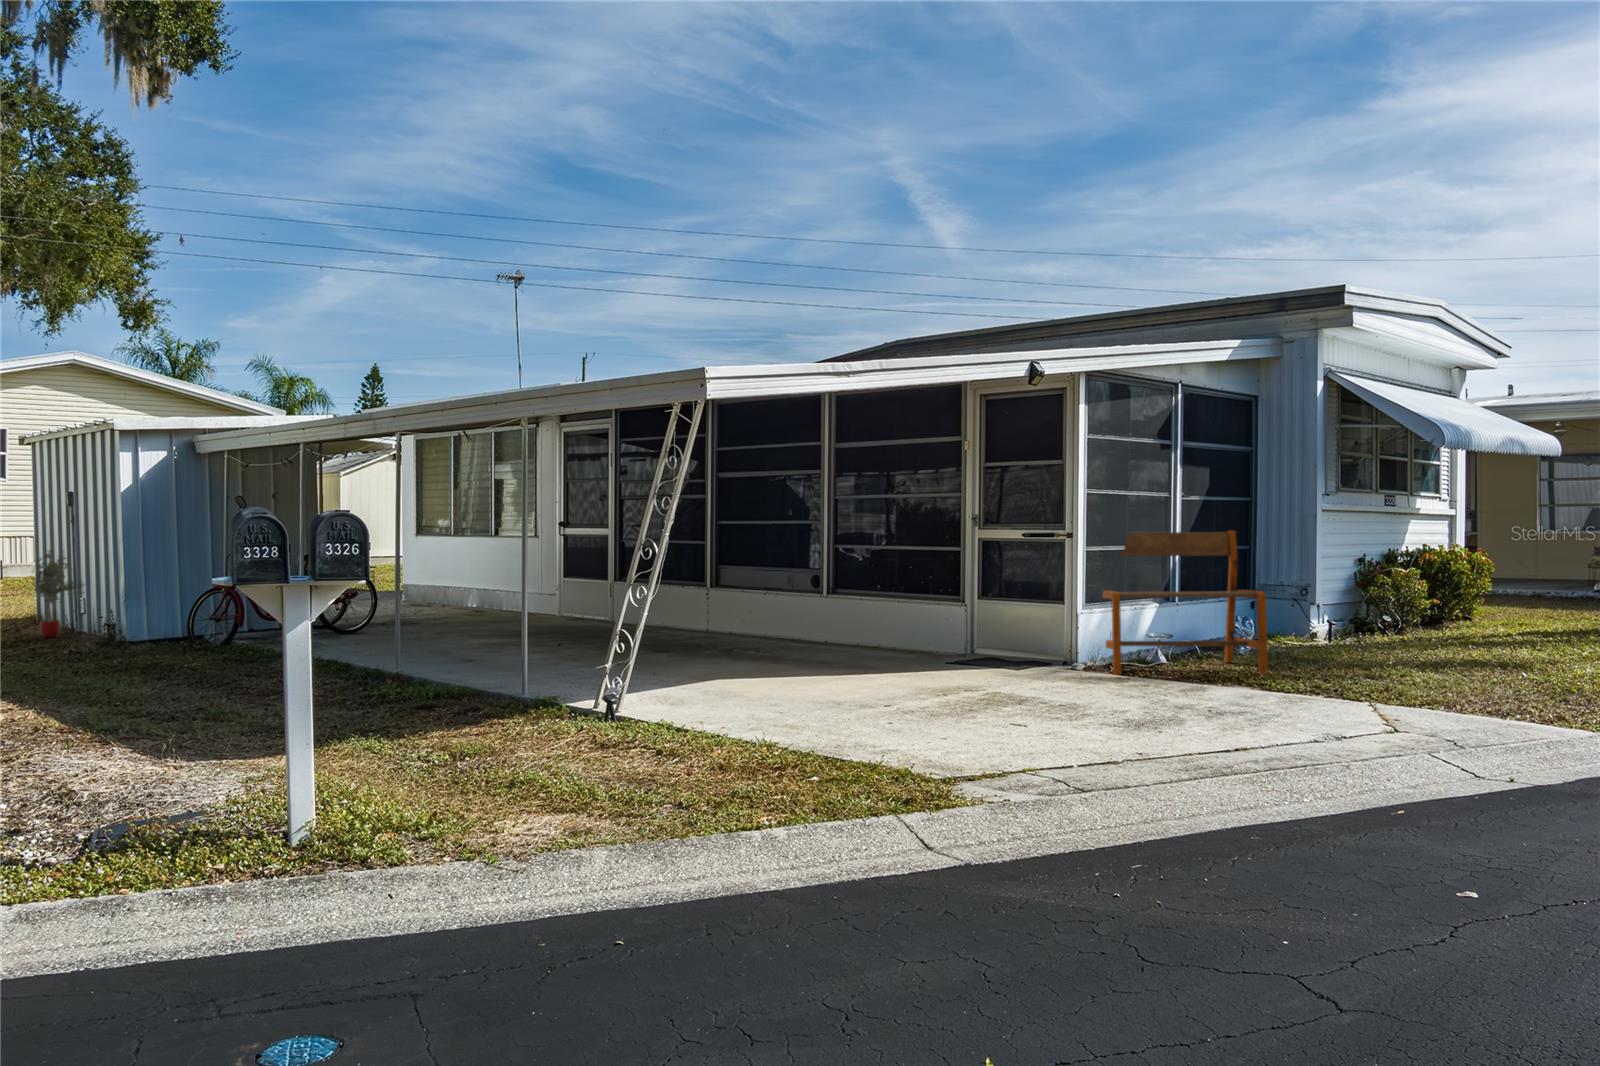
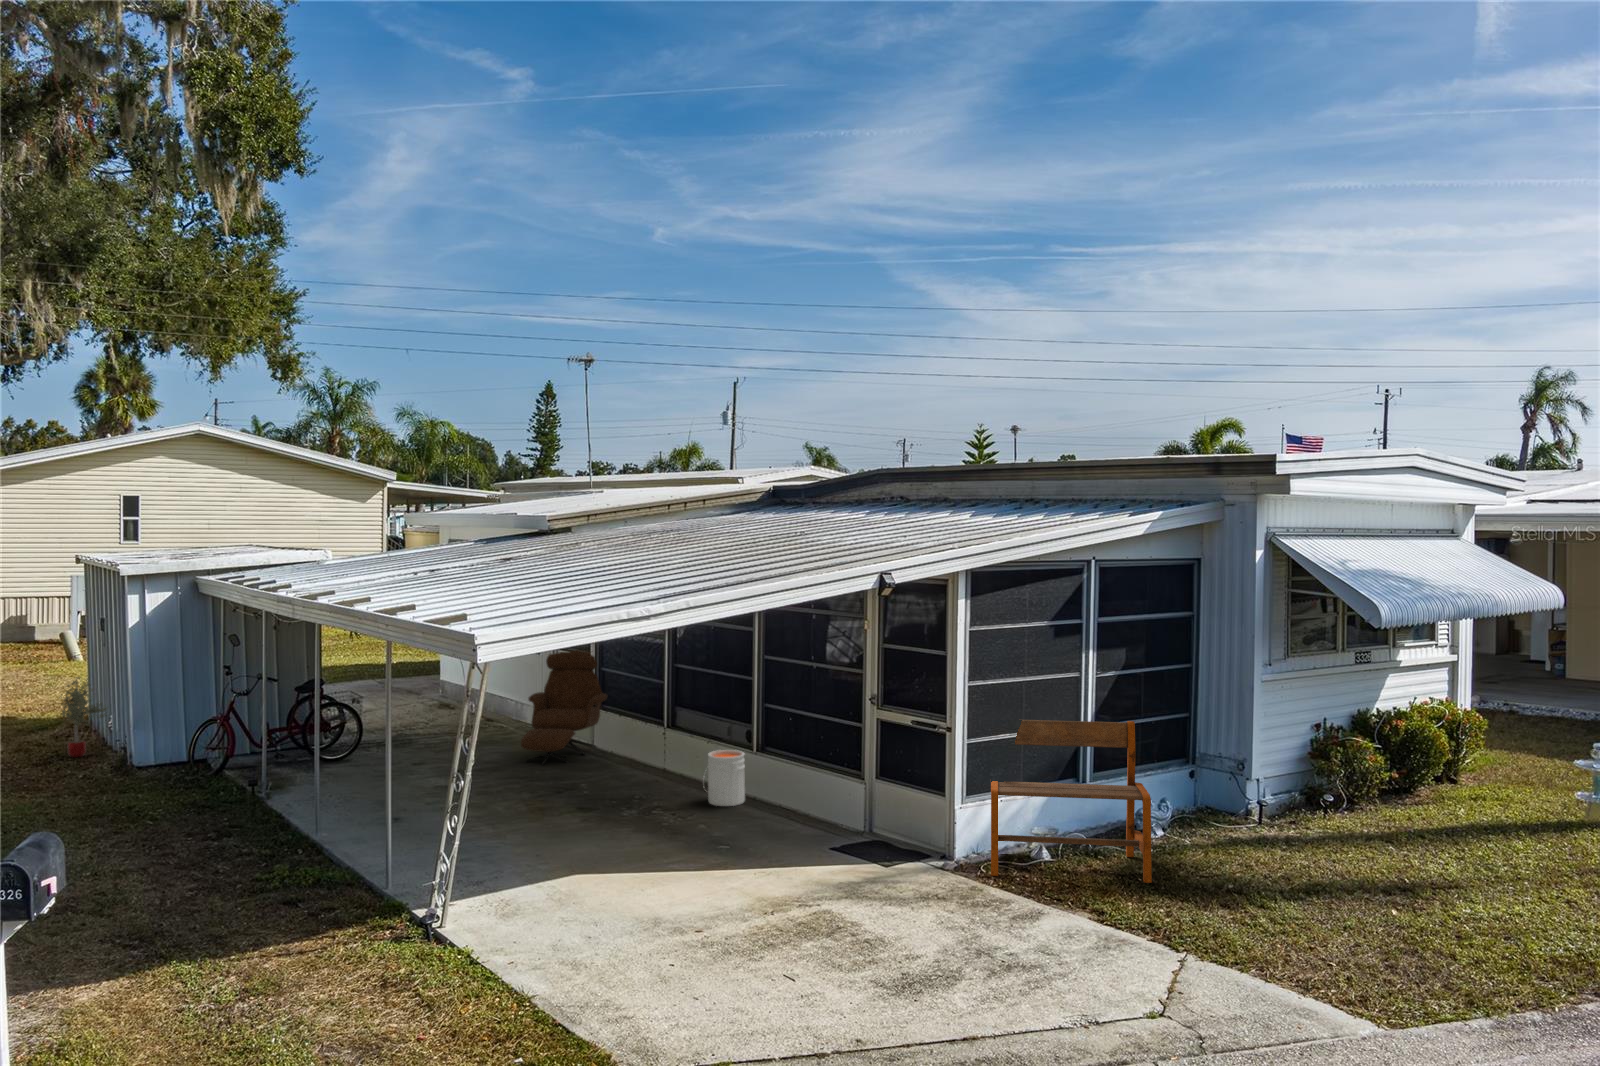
lounge chair: none [550,524,632,633] -> present [521,650,607,765]
bucket: none [773,595,818,648] -> present [707,750,745,806]

